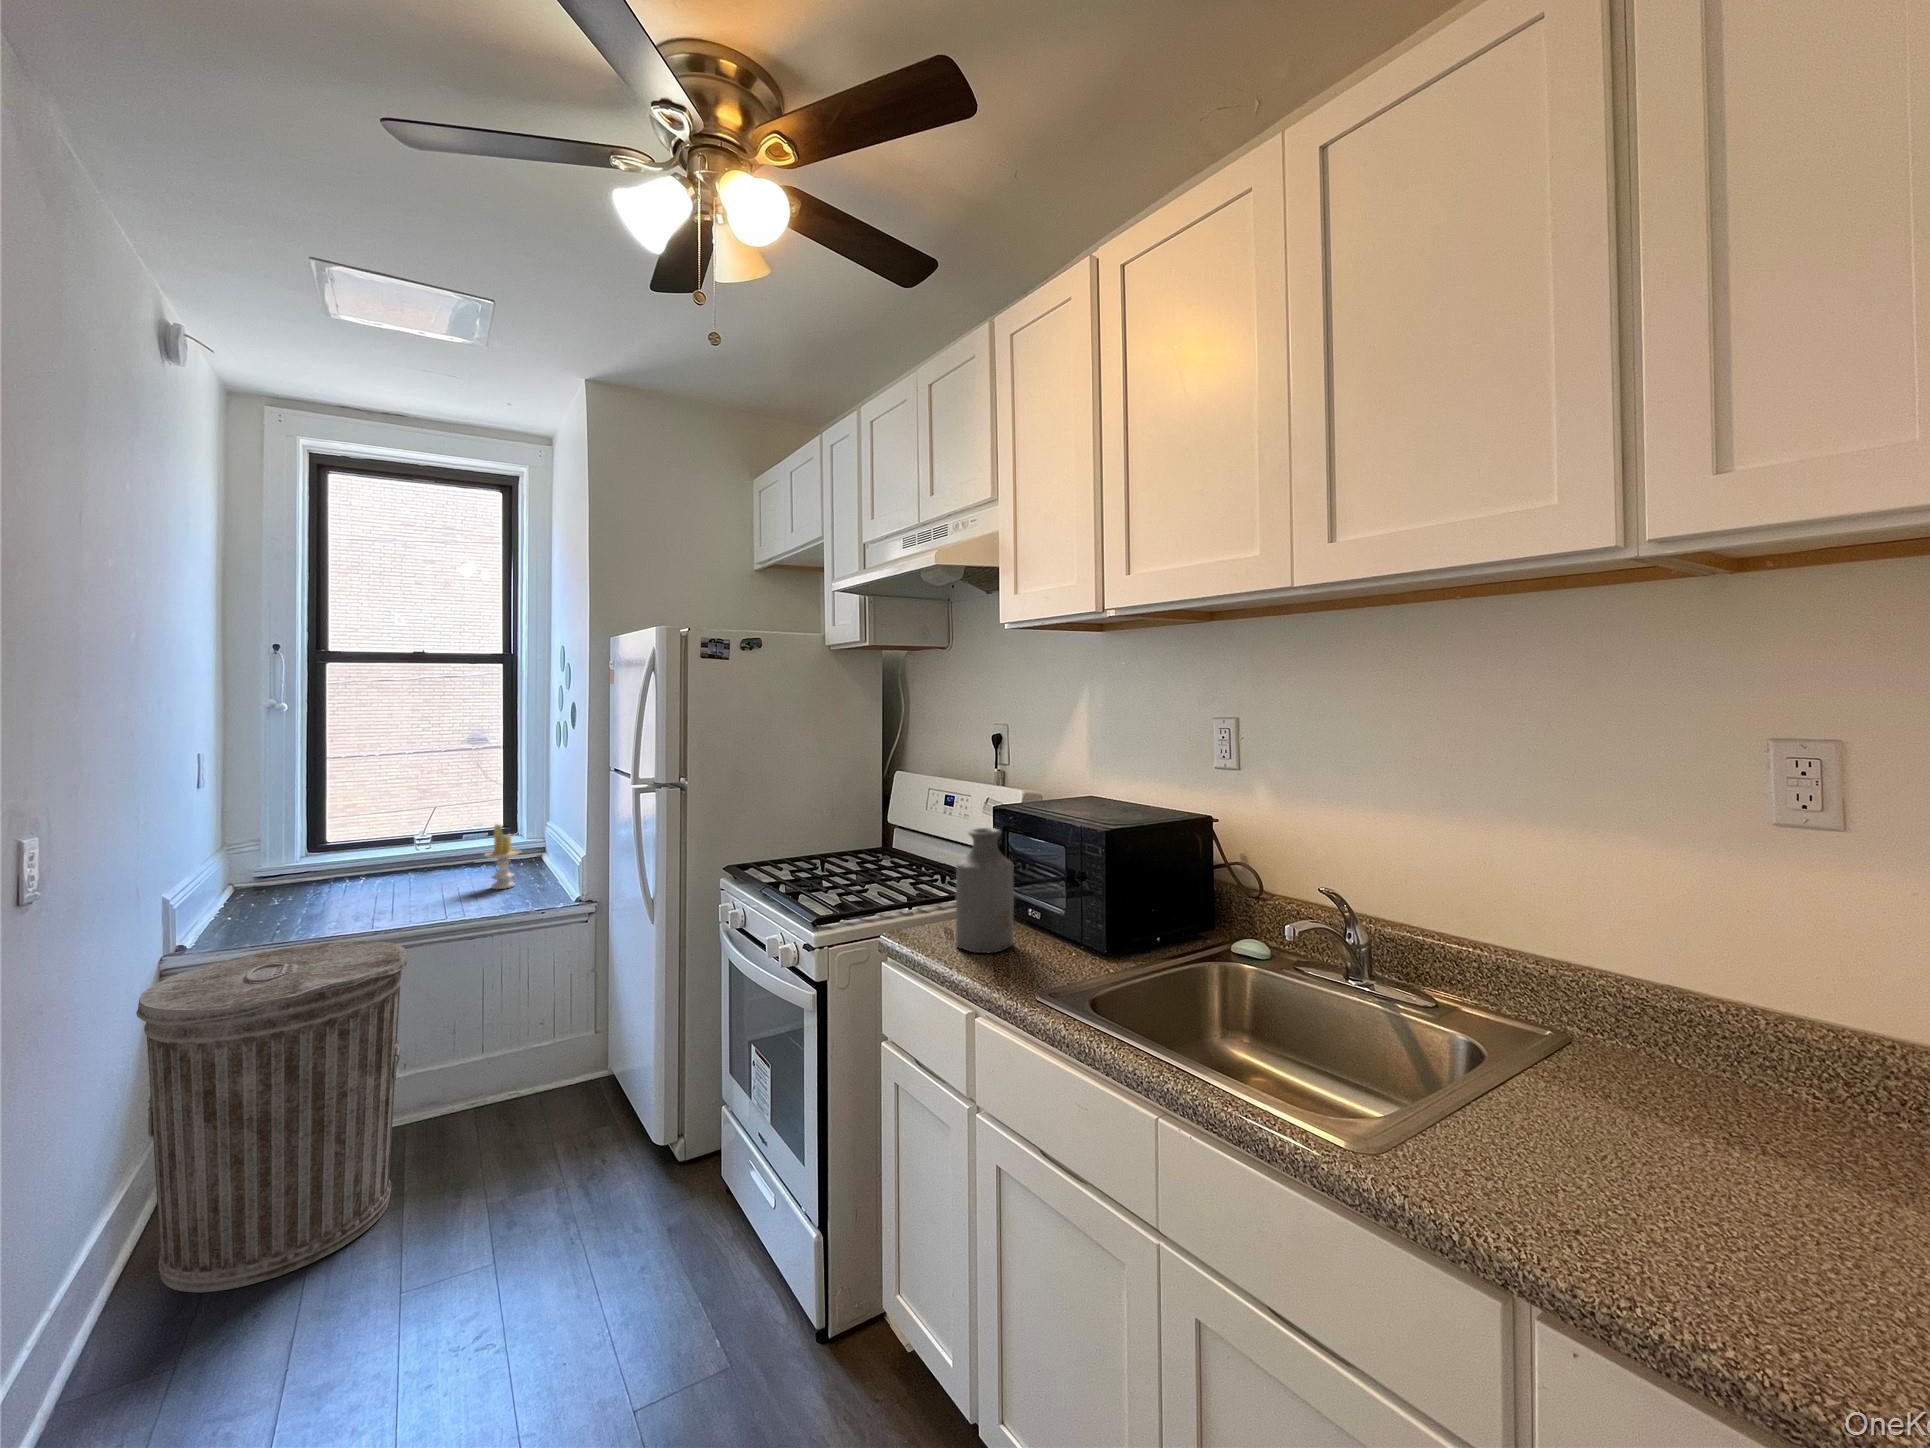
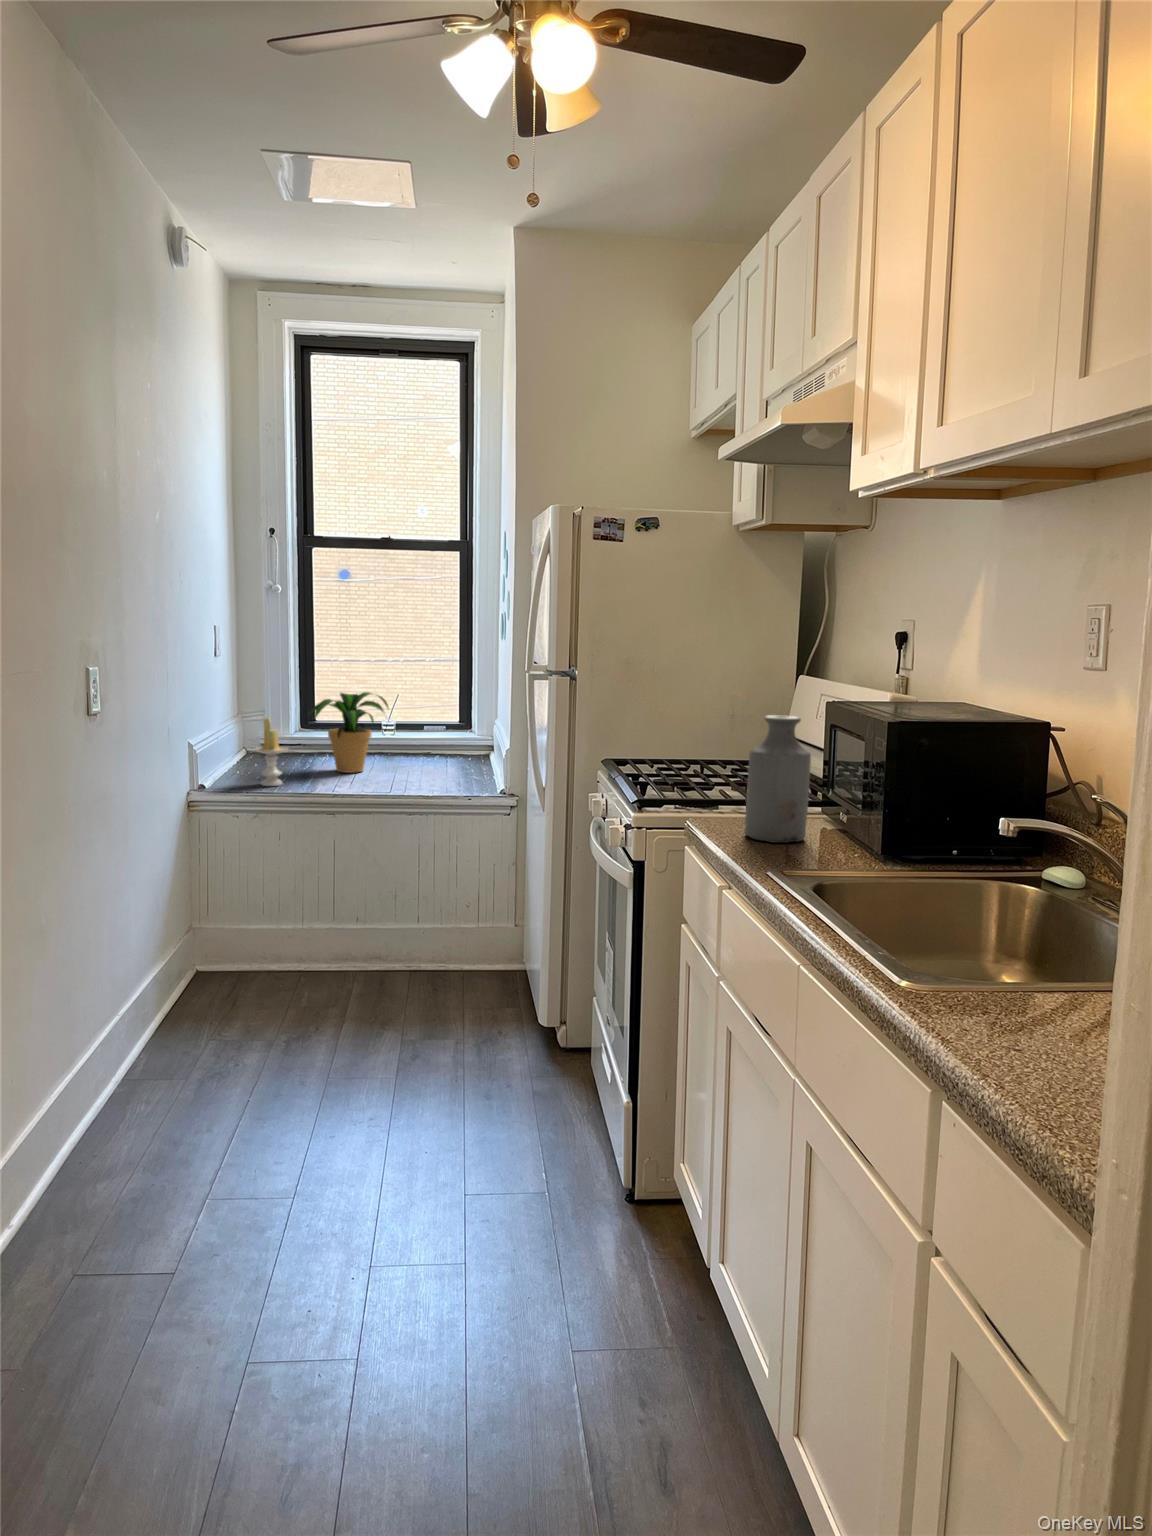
potted plant: none [326,811,433,900] -> present [312,692,388,773]
candle: present [485,824,521,889] -> present [254,718,288,786]
trash can: present [136,941,408,1292] -> none [172,793,348,1042]

